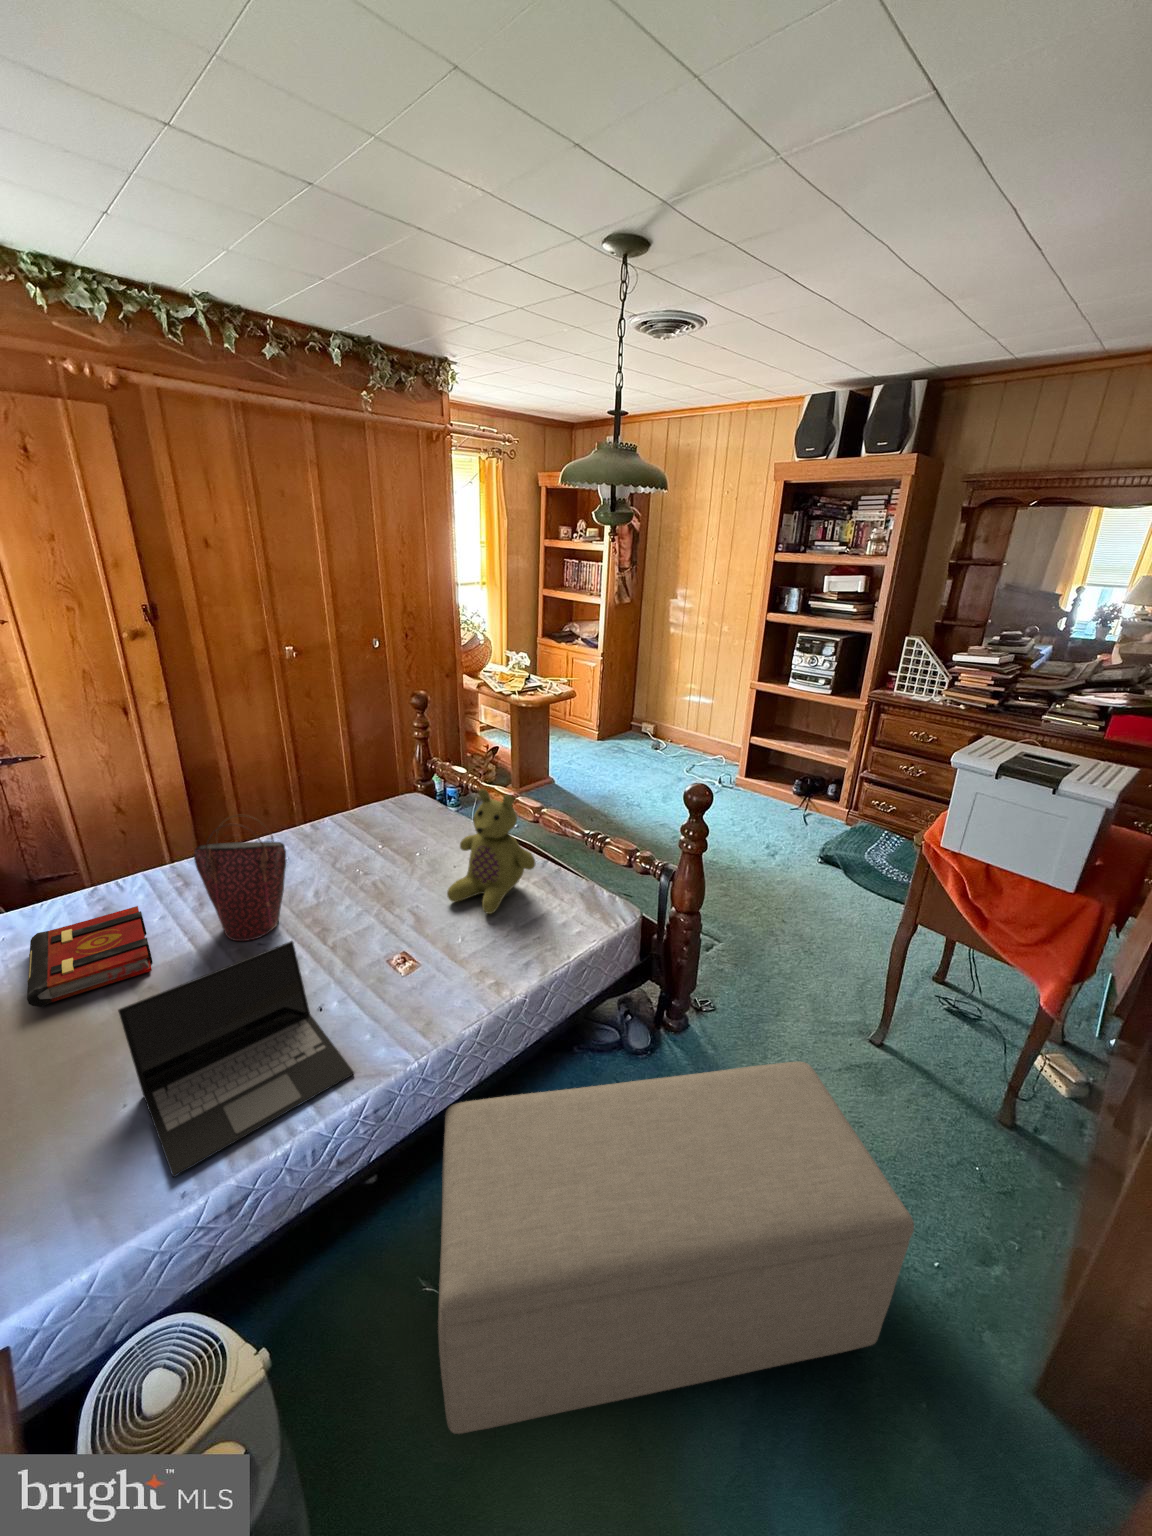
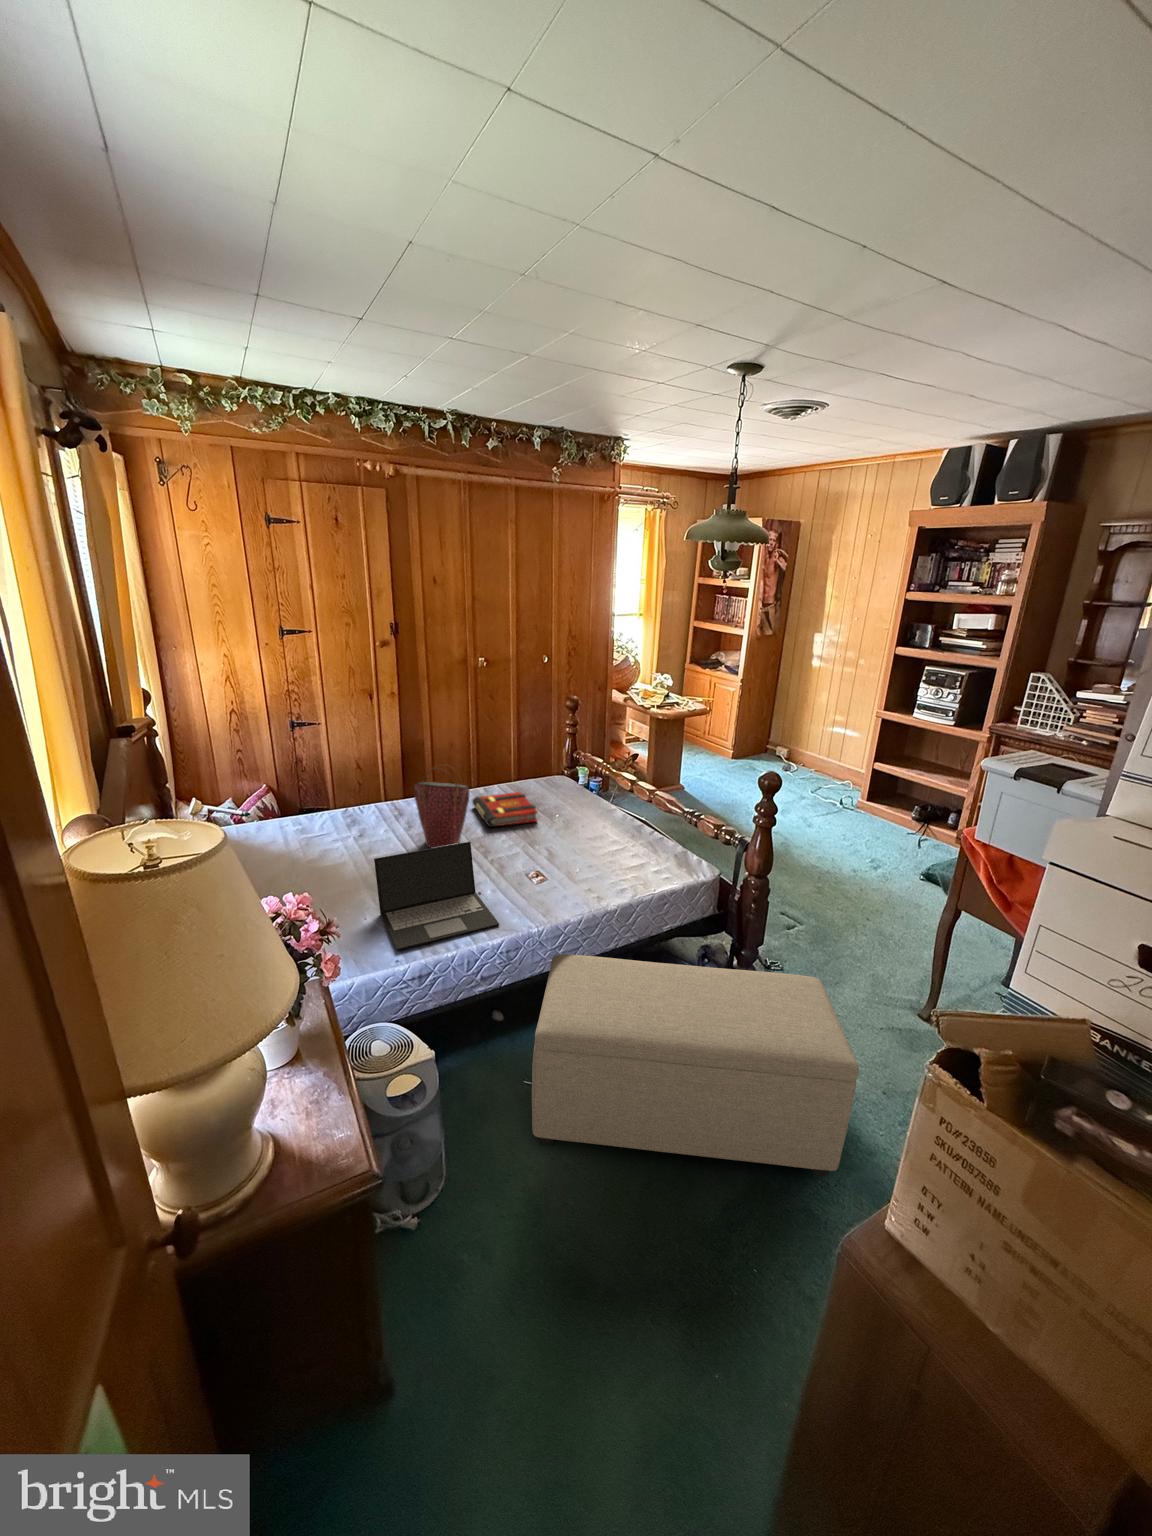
stuffed bear: present [447,789,535,914] -> none [574,765,640,856]
book: present [27,906,153,1007] -> present [472,792,538,827]

